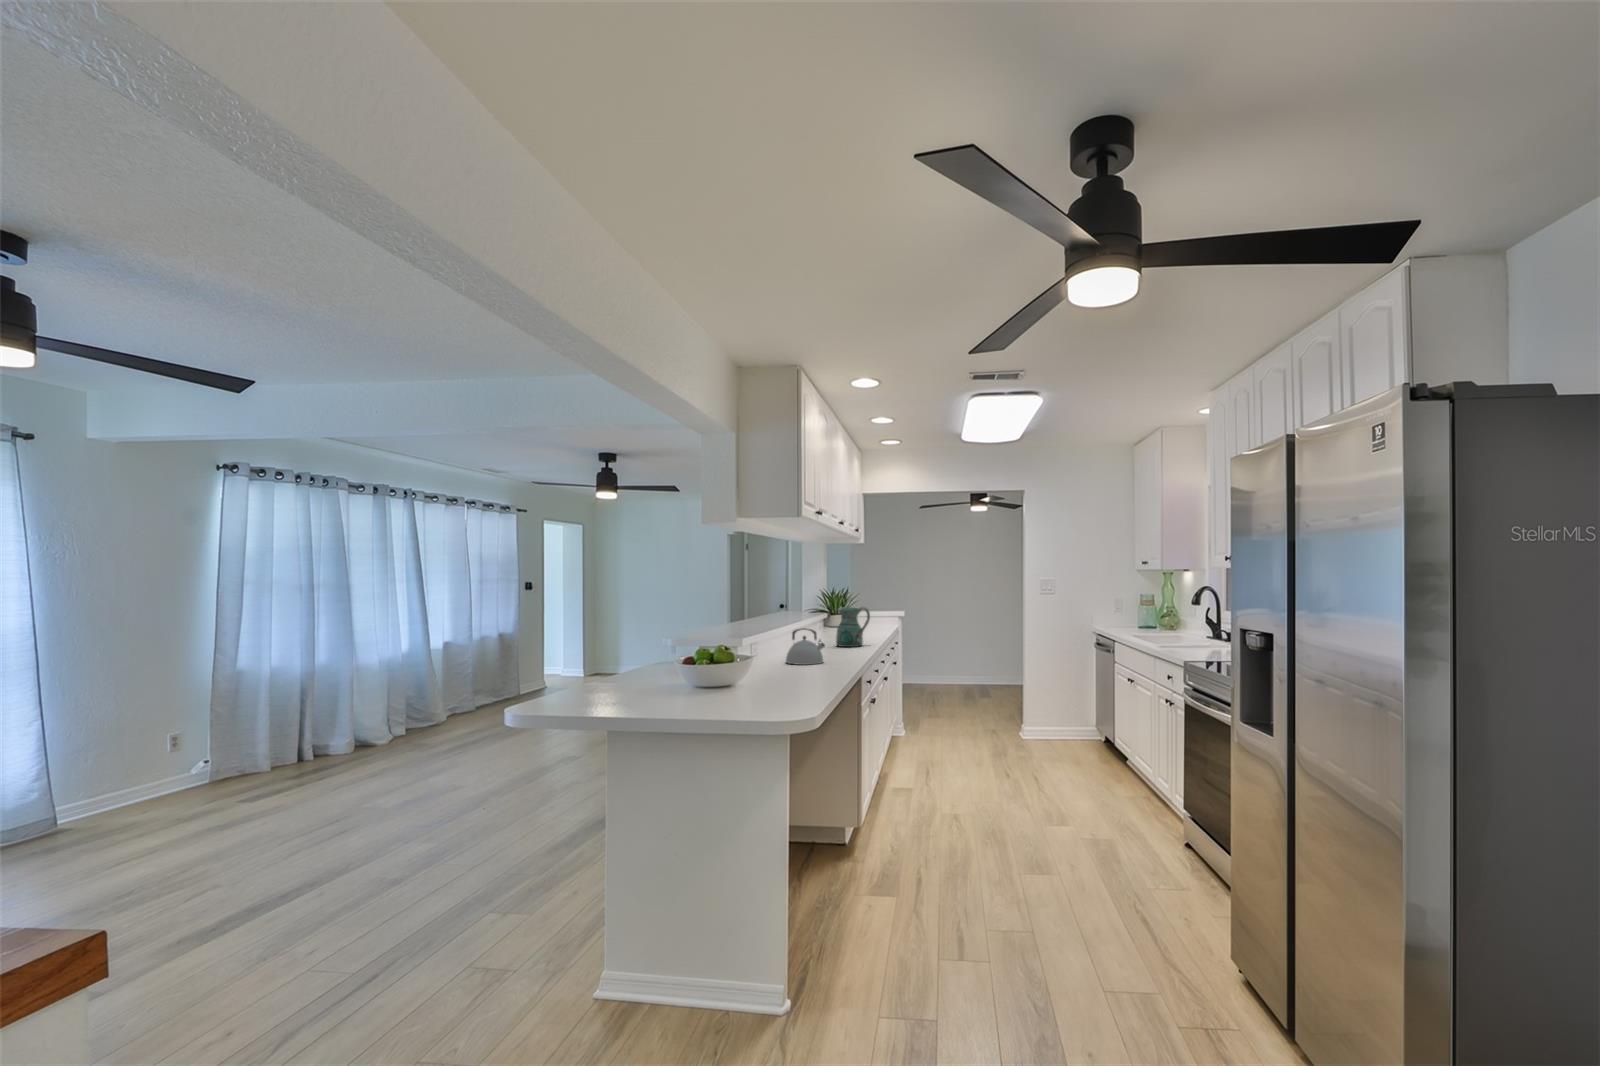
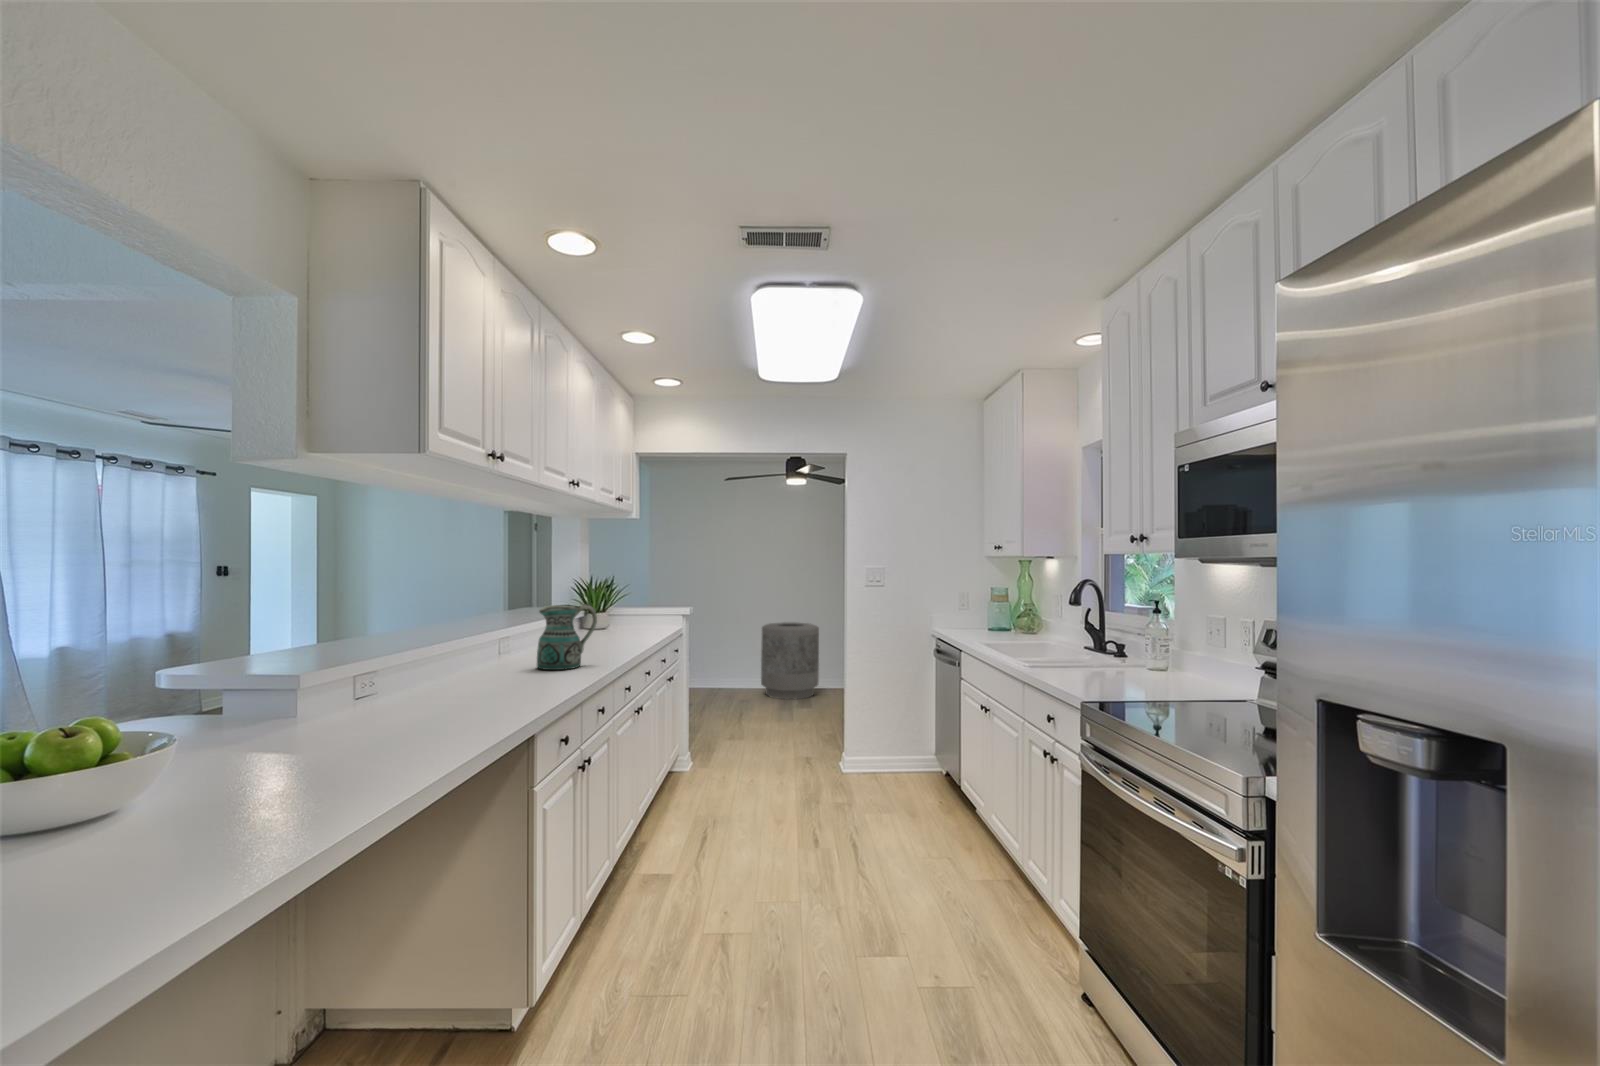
trash can: none [932,626,985,694] -> present [761,622,819,699]
kettle: present [786,628,825,665] -> none [347,649,433,724]

